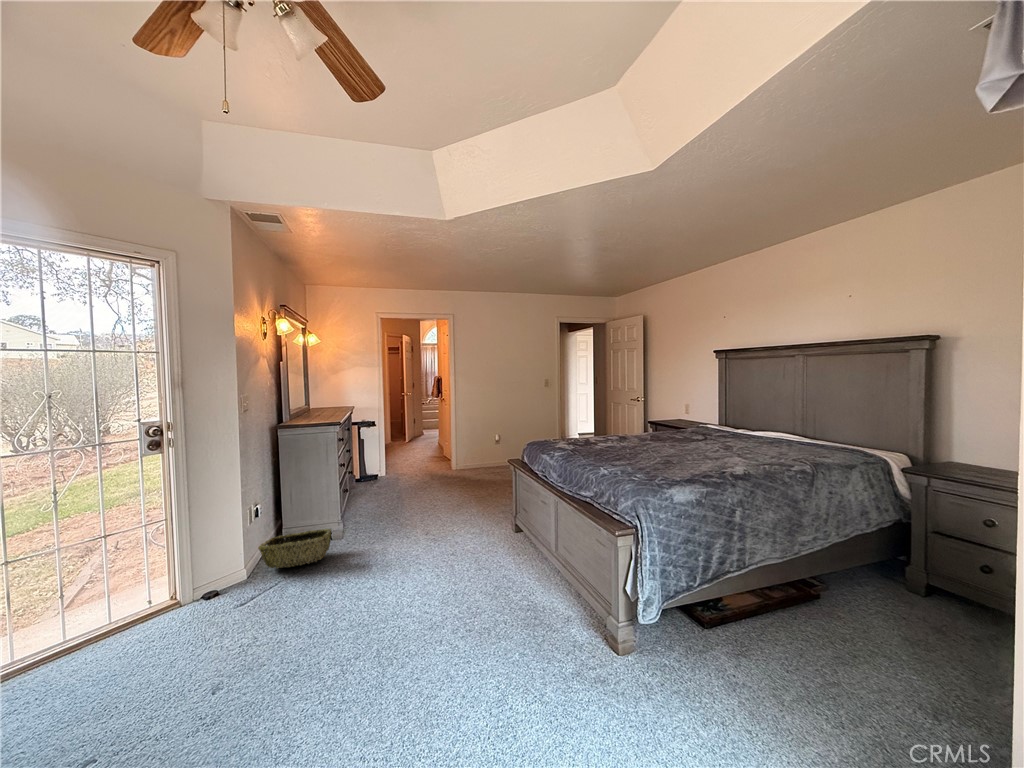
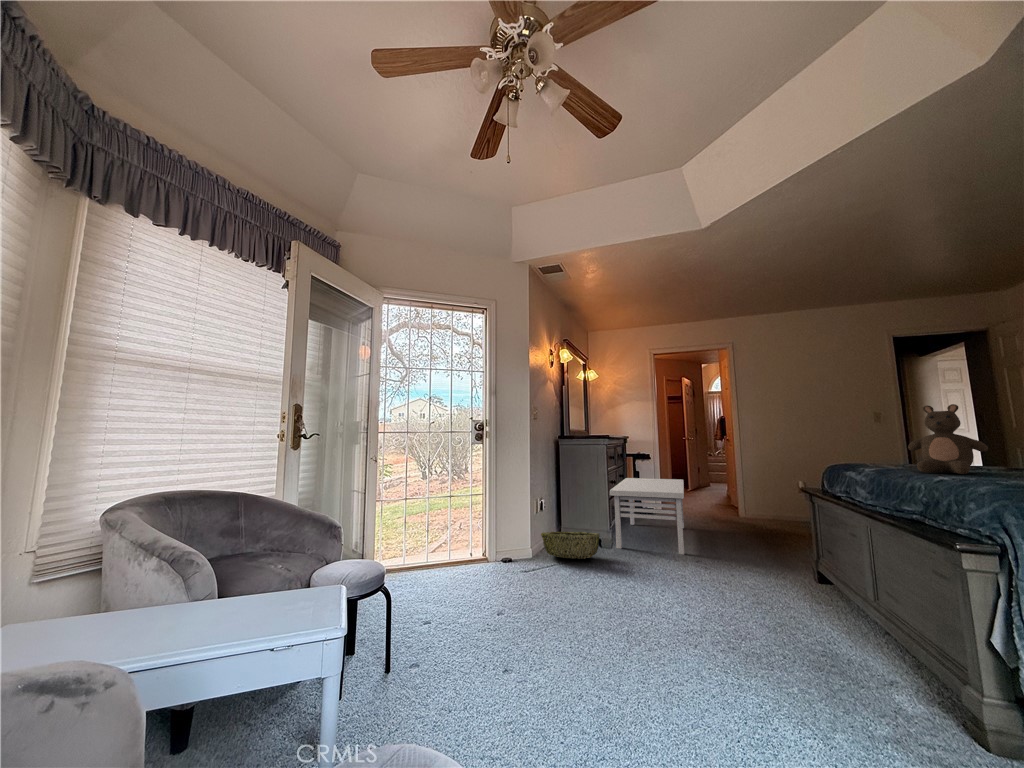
stuffed bear: none [574,401,614,451] -> present [908,404,988,474]
storage bench: none [341,448,415,534] -> present [610,478,684,555]

